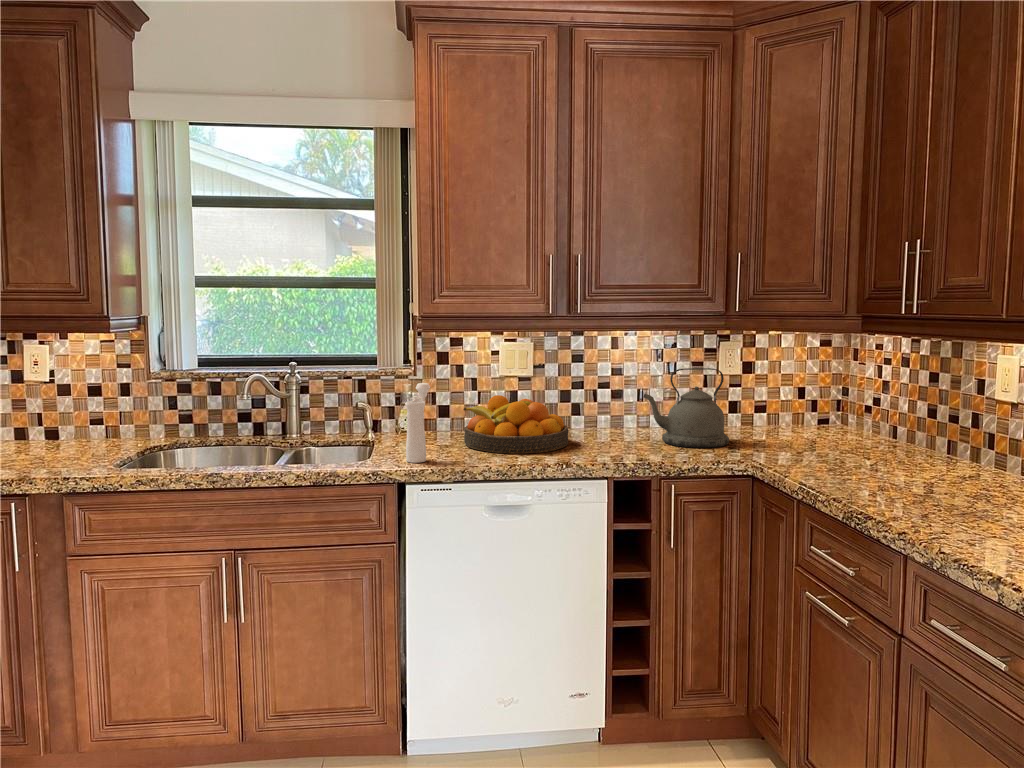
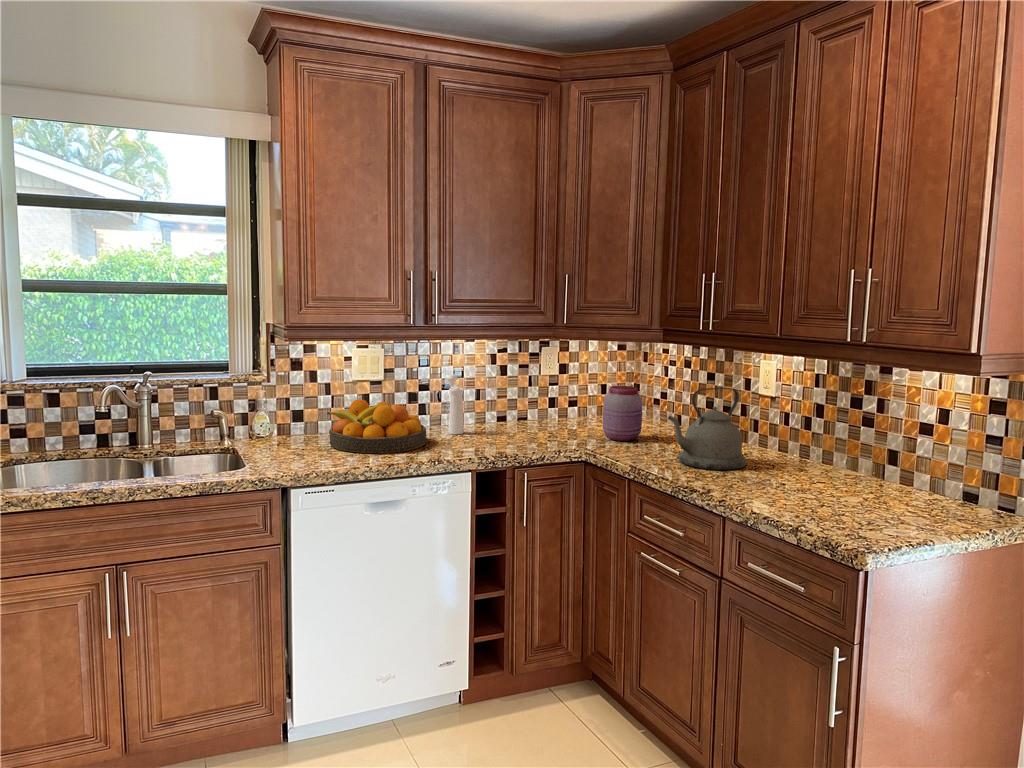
kettle: present [643,368,729,448] -> present [668,388,747,470]
pepper mill: present [405,383,430,463] -> present [446,374,464,434]
jar: none [782,386,834,454] -> present [603,386,643,441]

